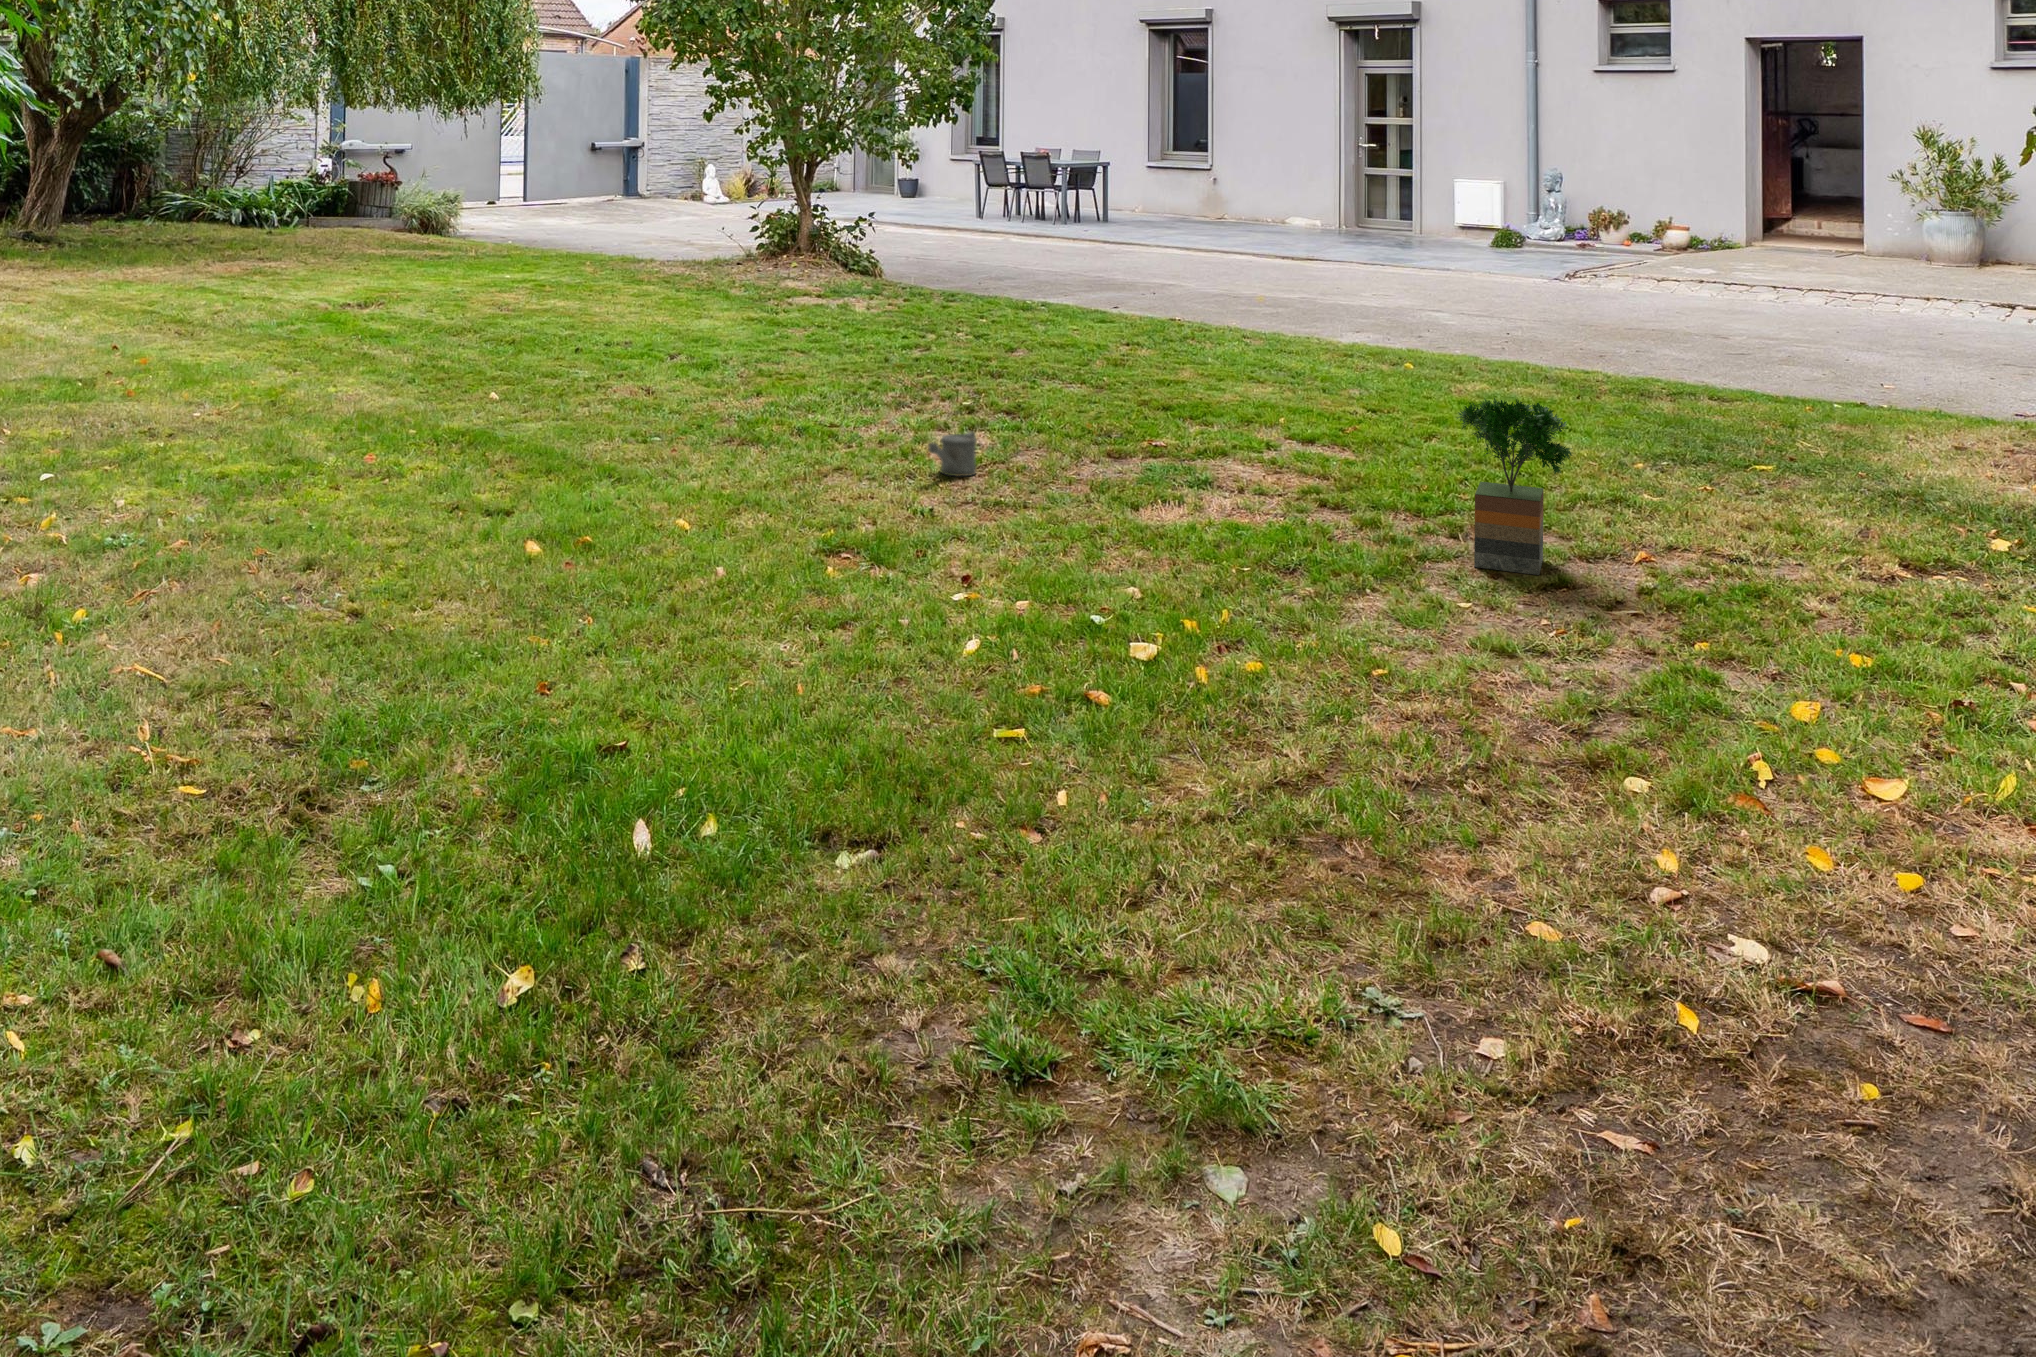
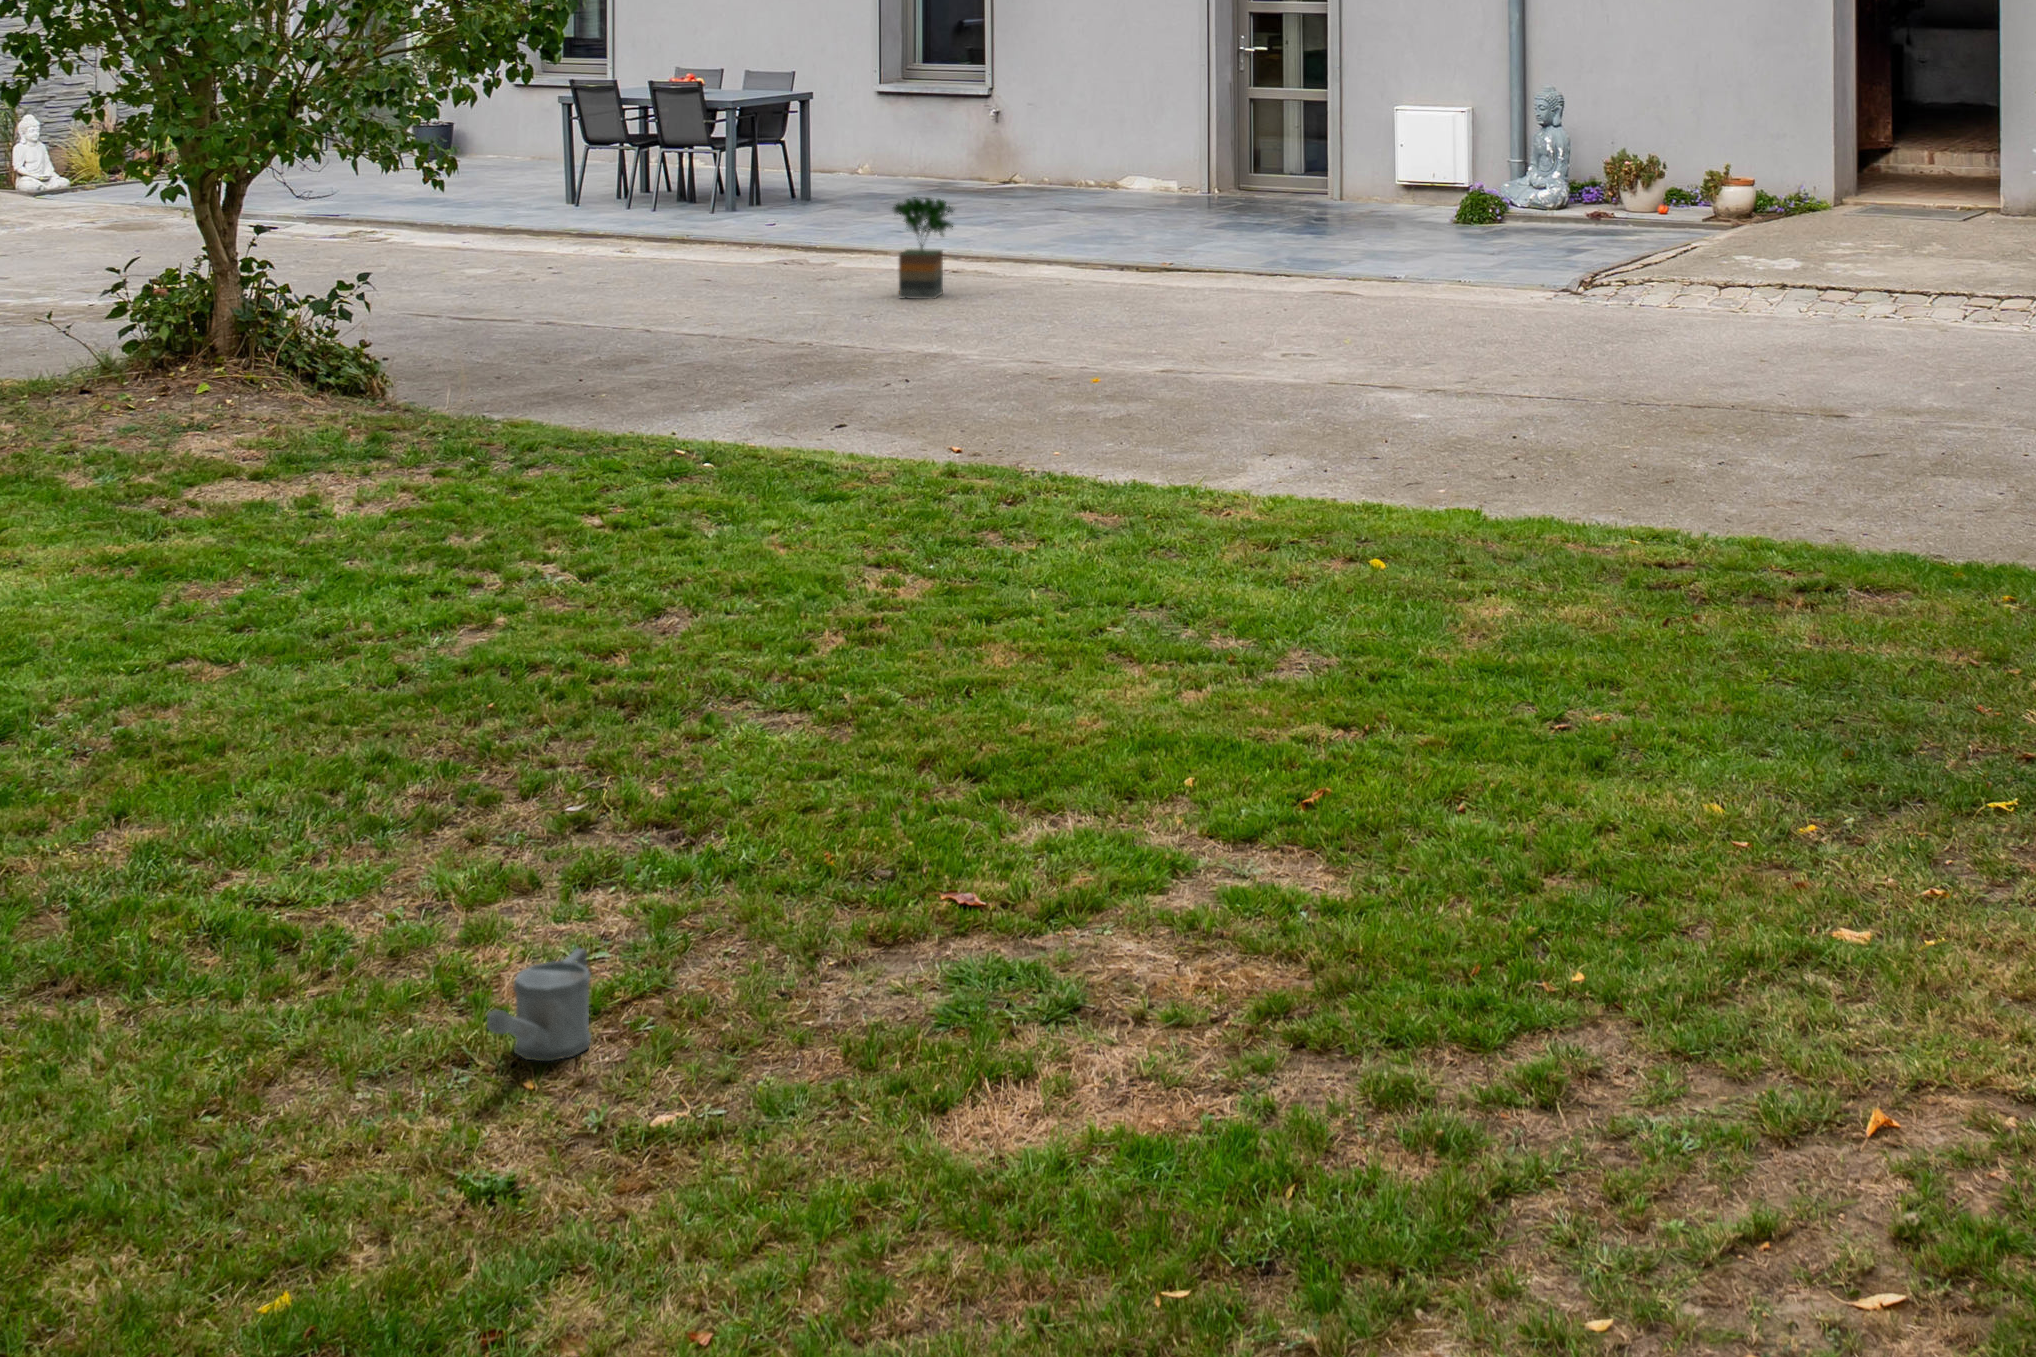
potted tree: present [1458,398,1572,575] -> present [893,197,953,299]

